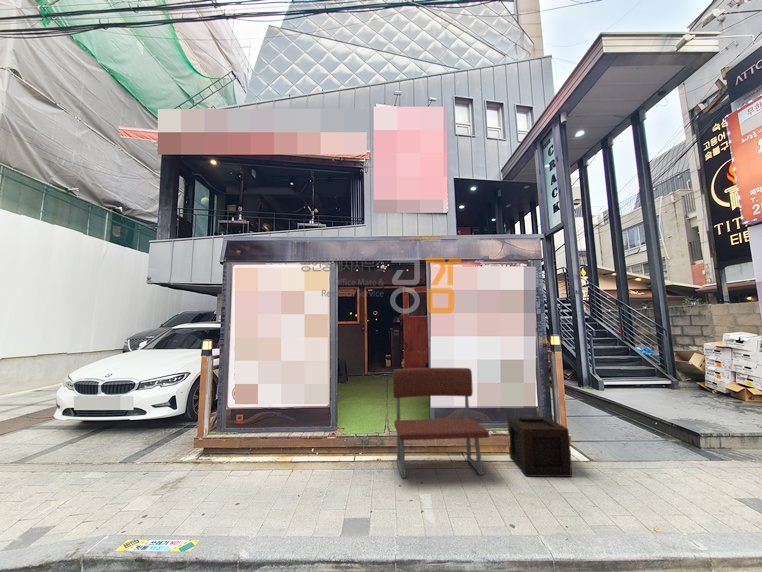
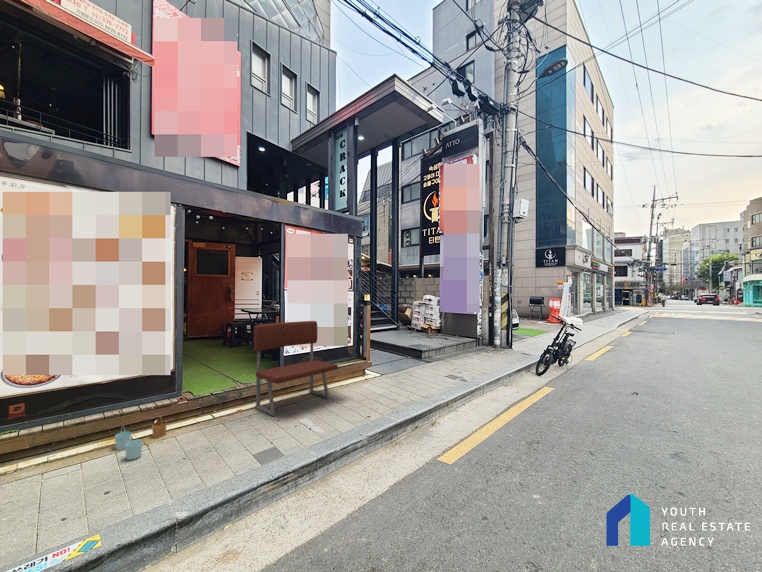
wooden crate: present [508,417,572,477] -> none [336,352,379,392]
bucket: none [270,447,313,481] -> present [115,421,167,460]

